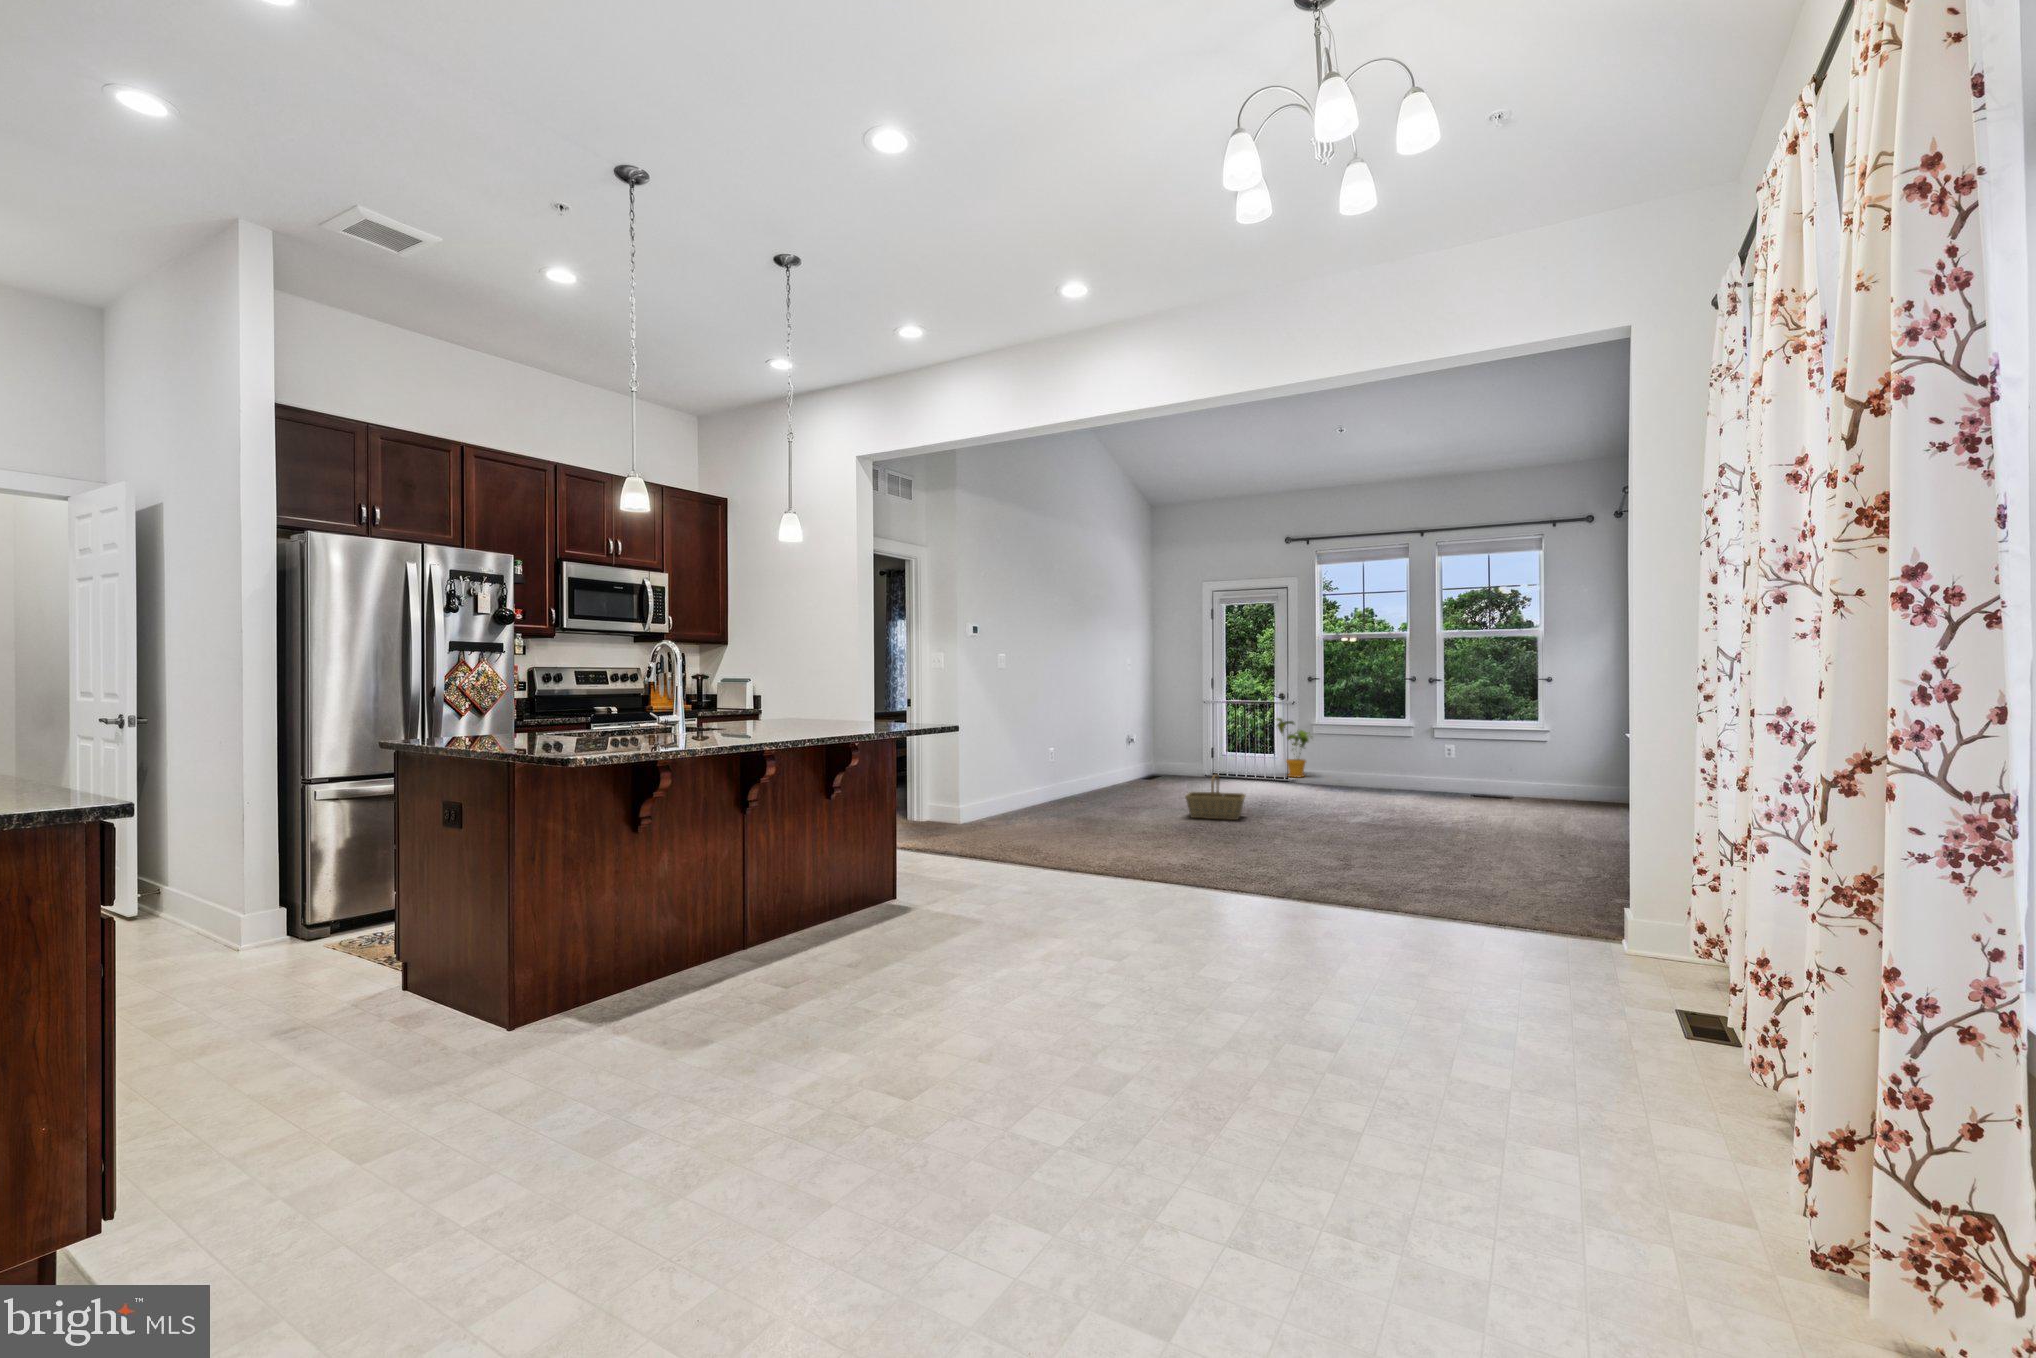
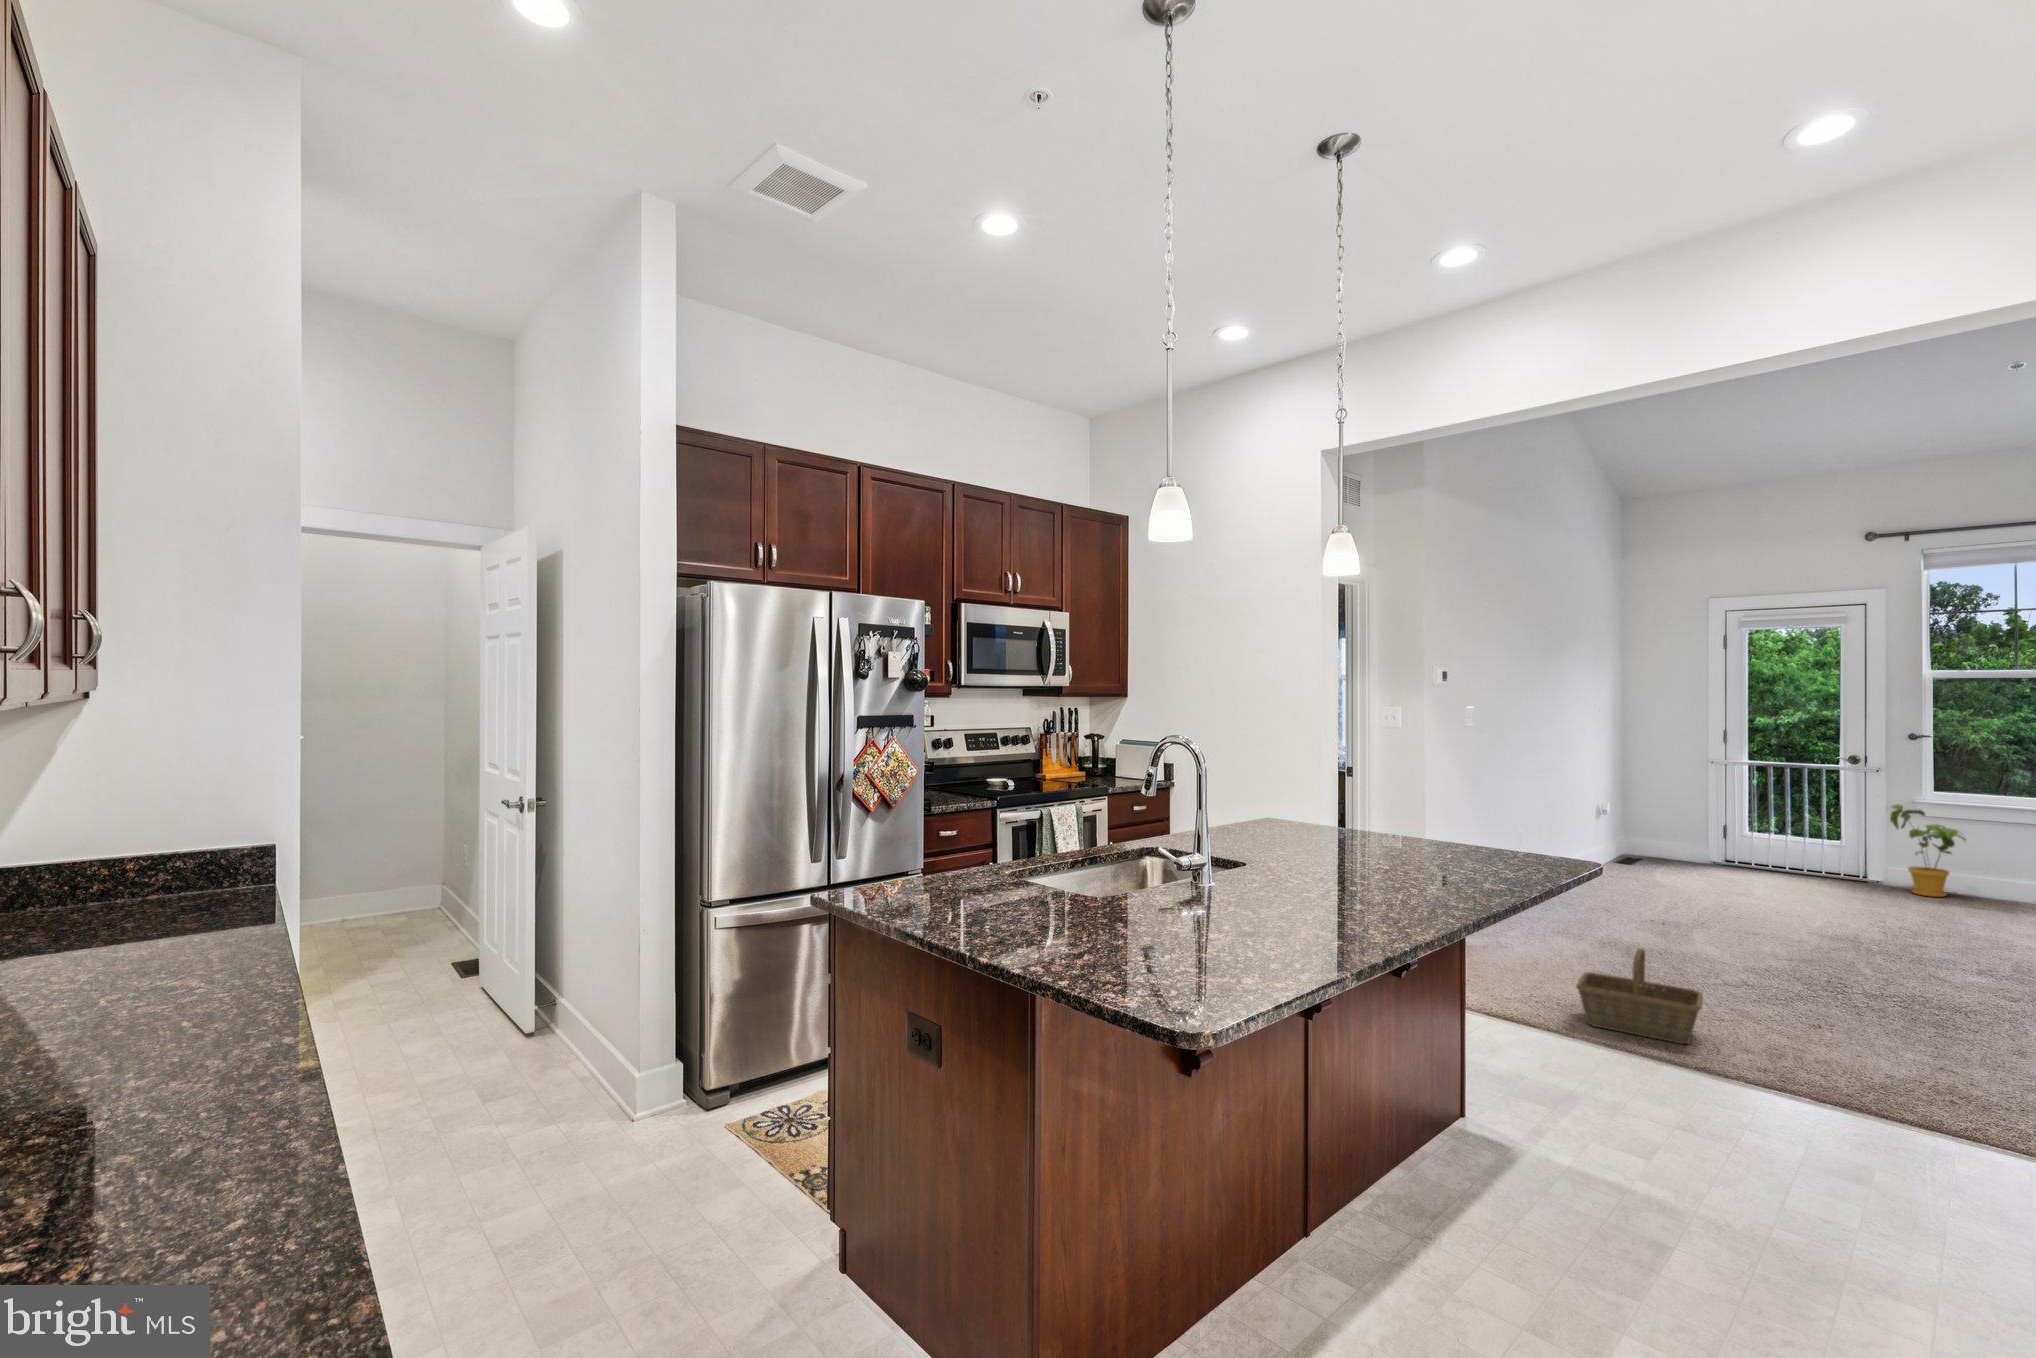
basket: present [1185,774,1245,820] -> present [1576,948,1703,1044]

